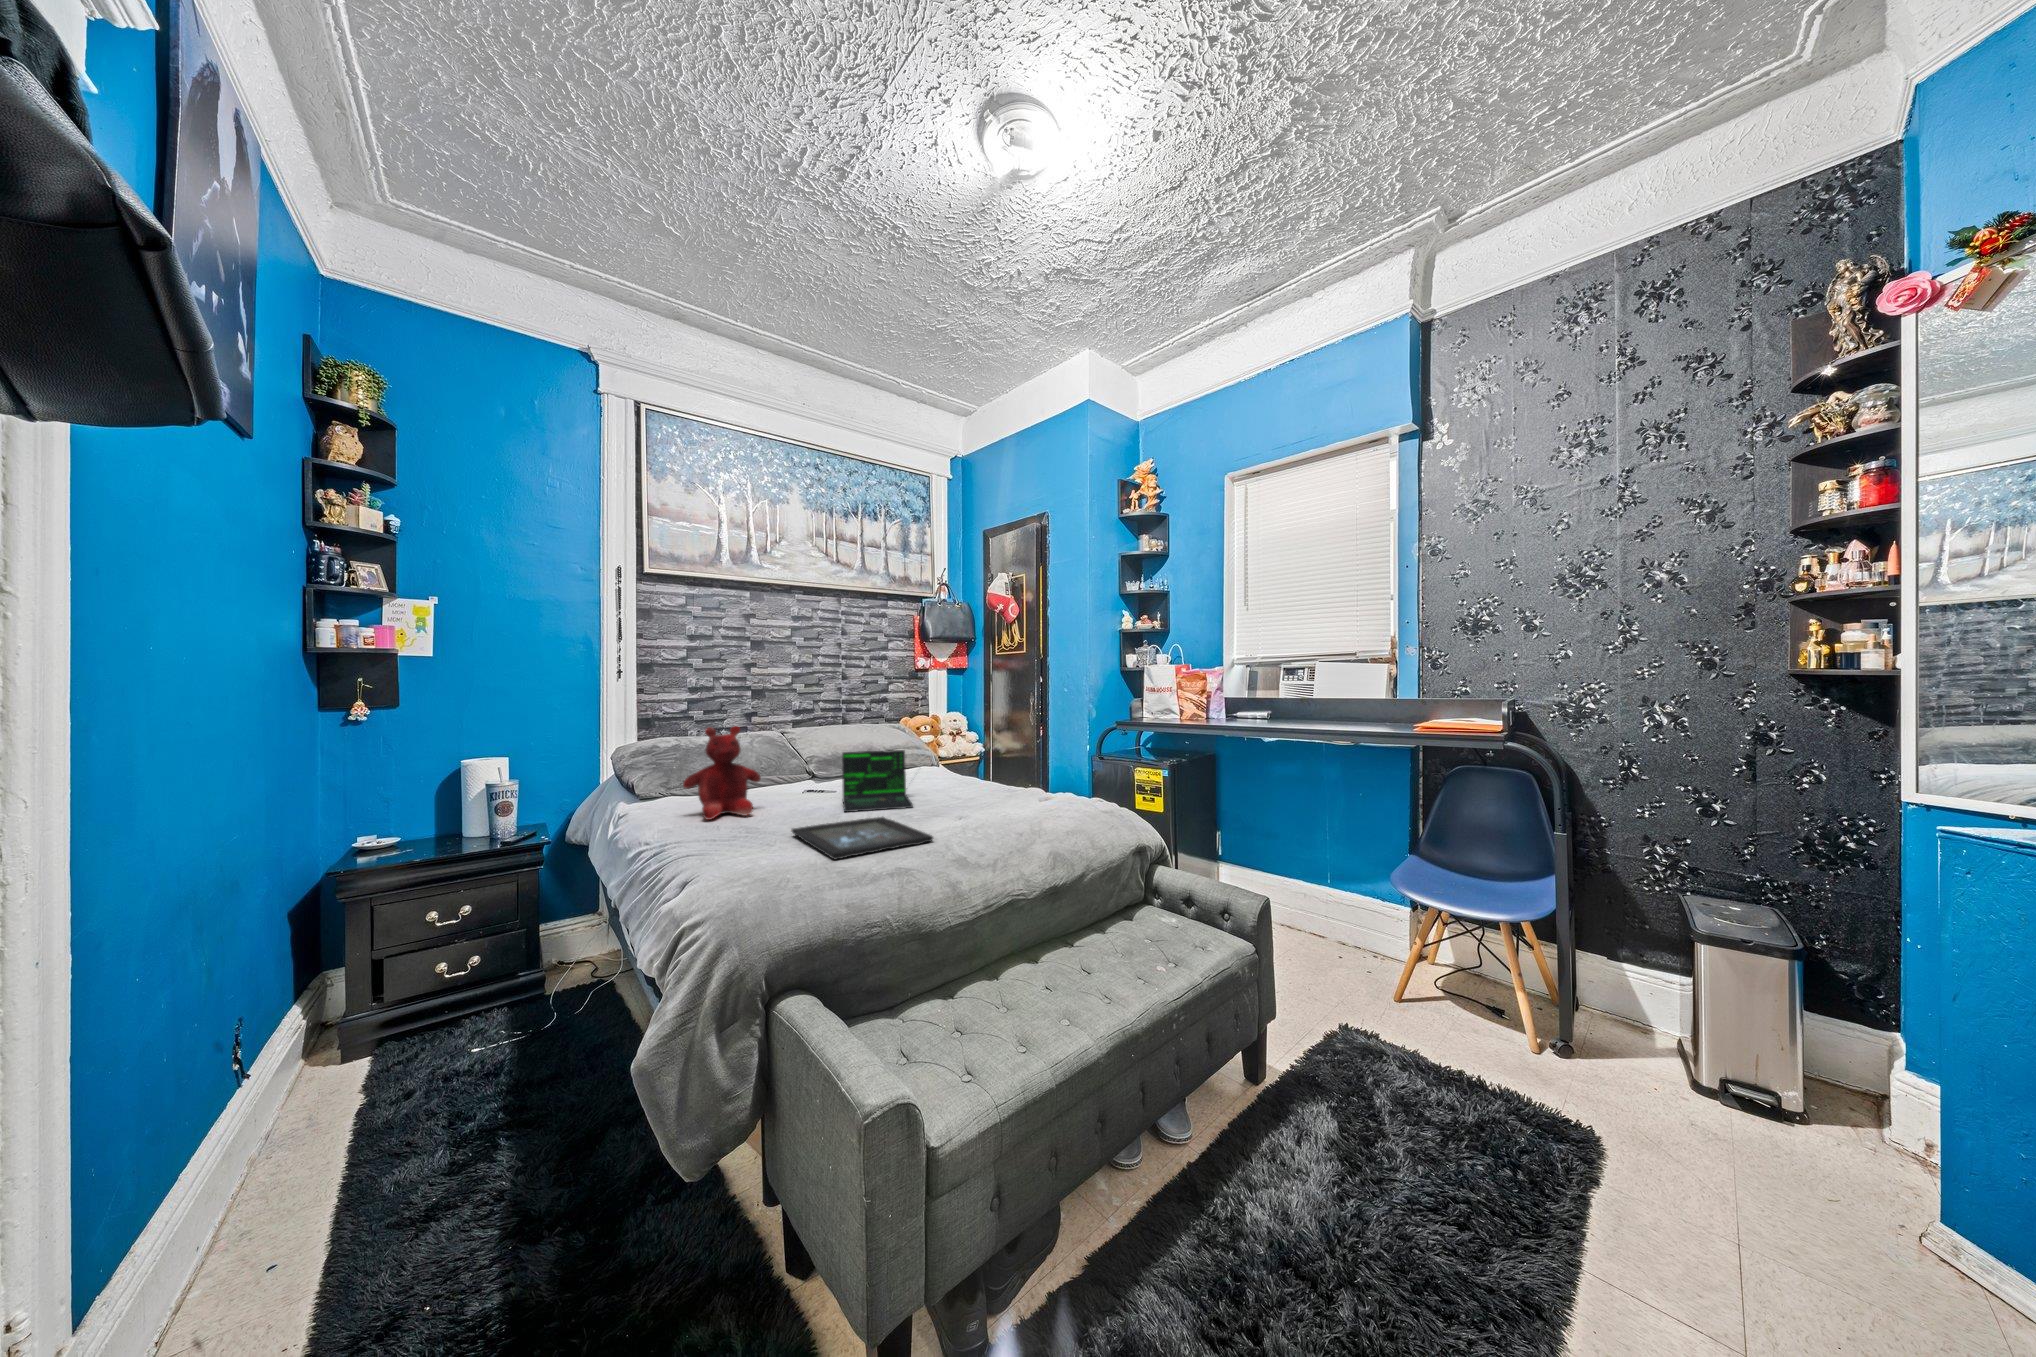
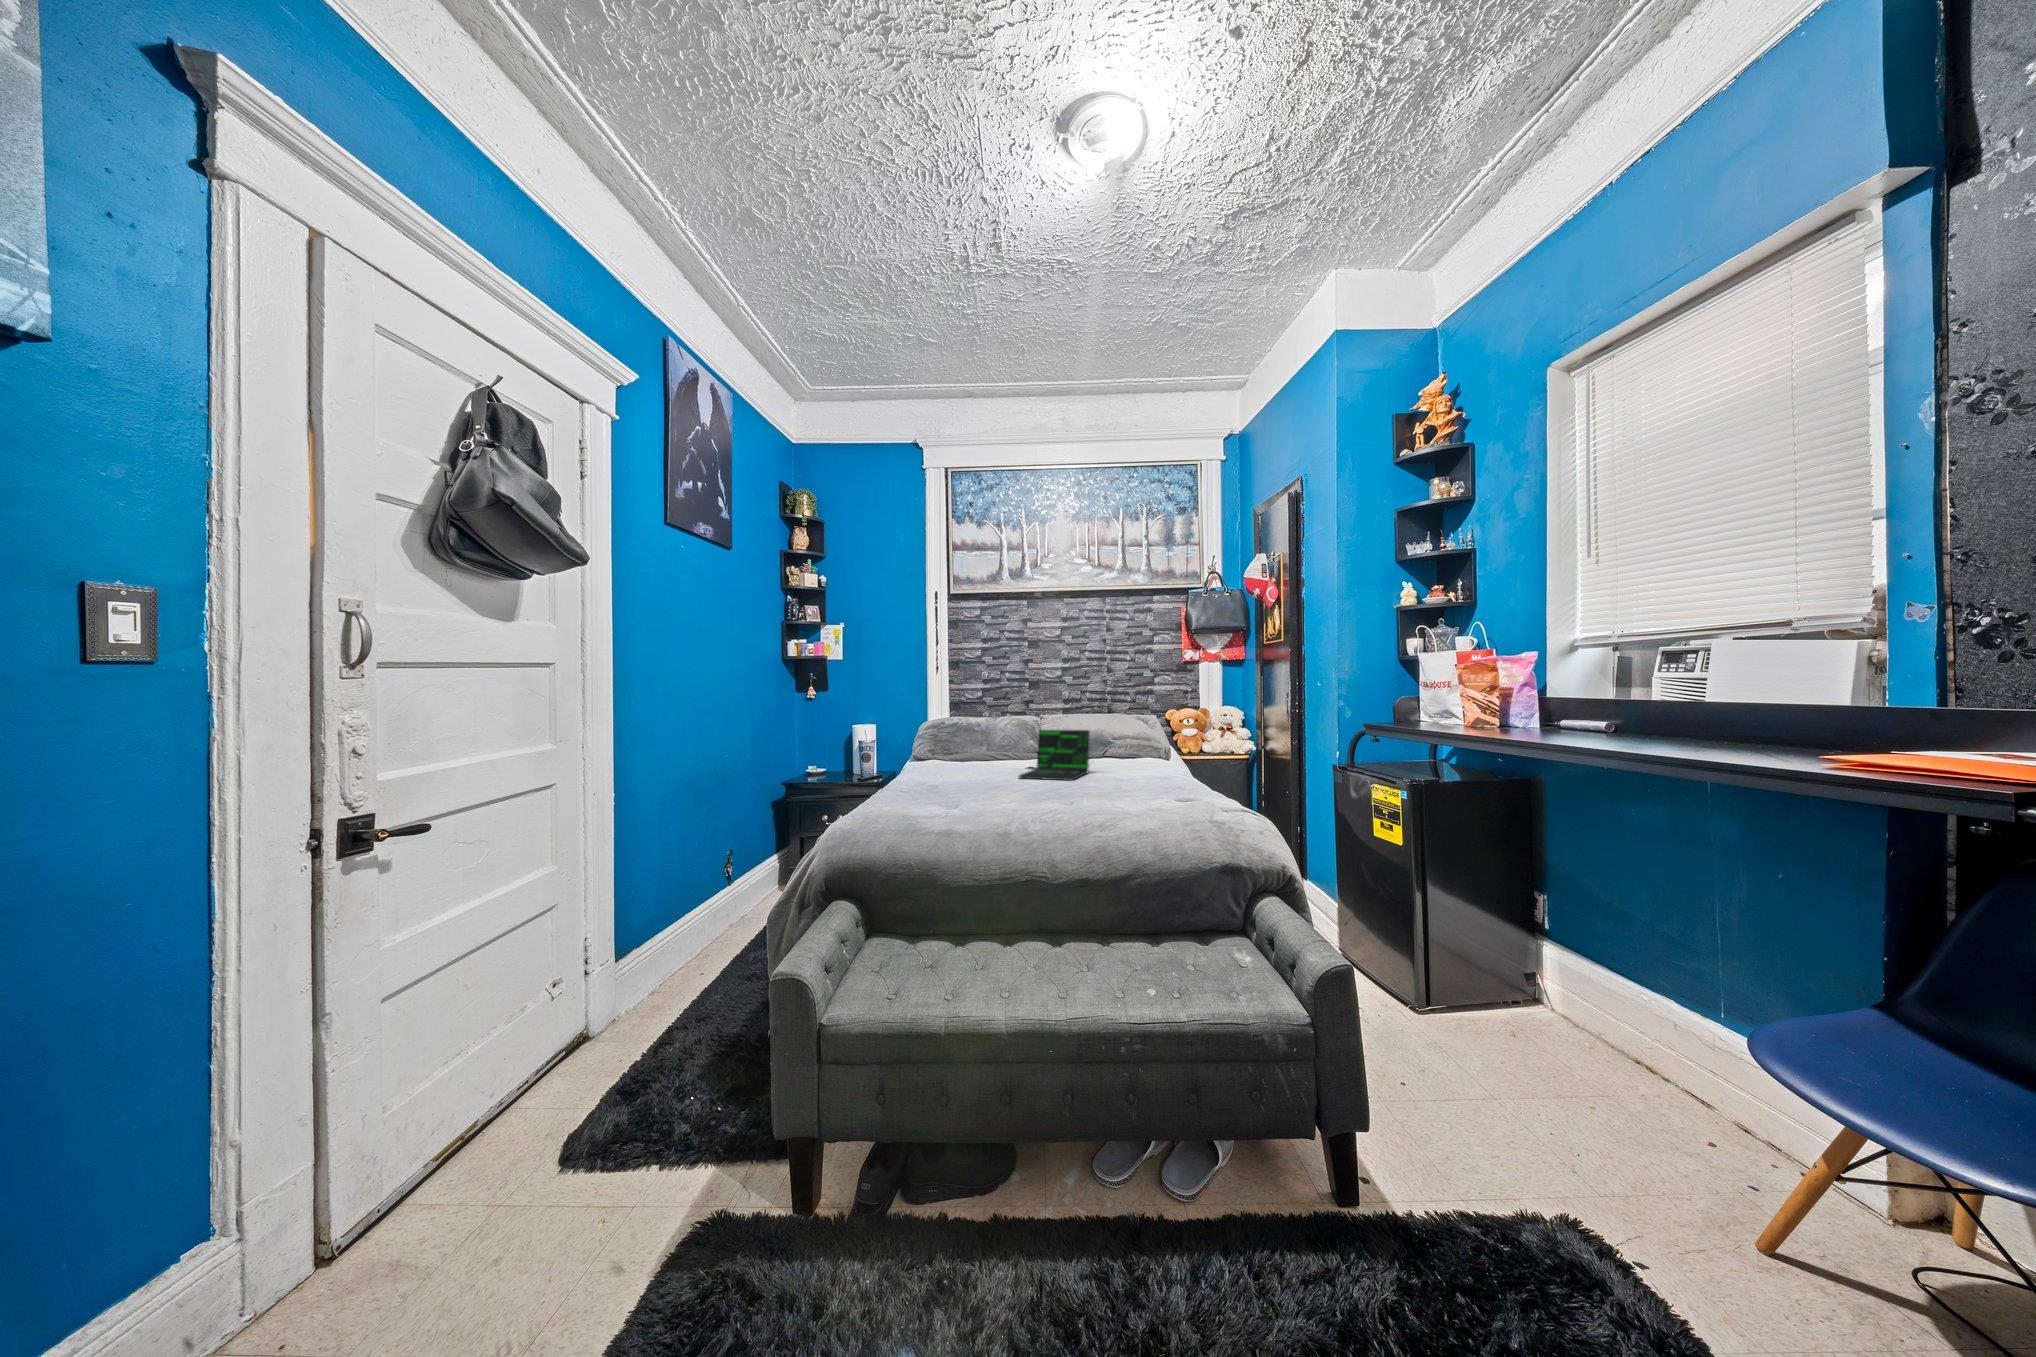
teddy bear: present [683,726,761,820] -> none [924,705,977,774]
tray: present [792,817,933,860] -> none [930,783,1026,806]

